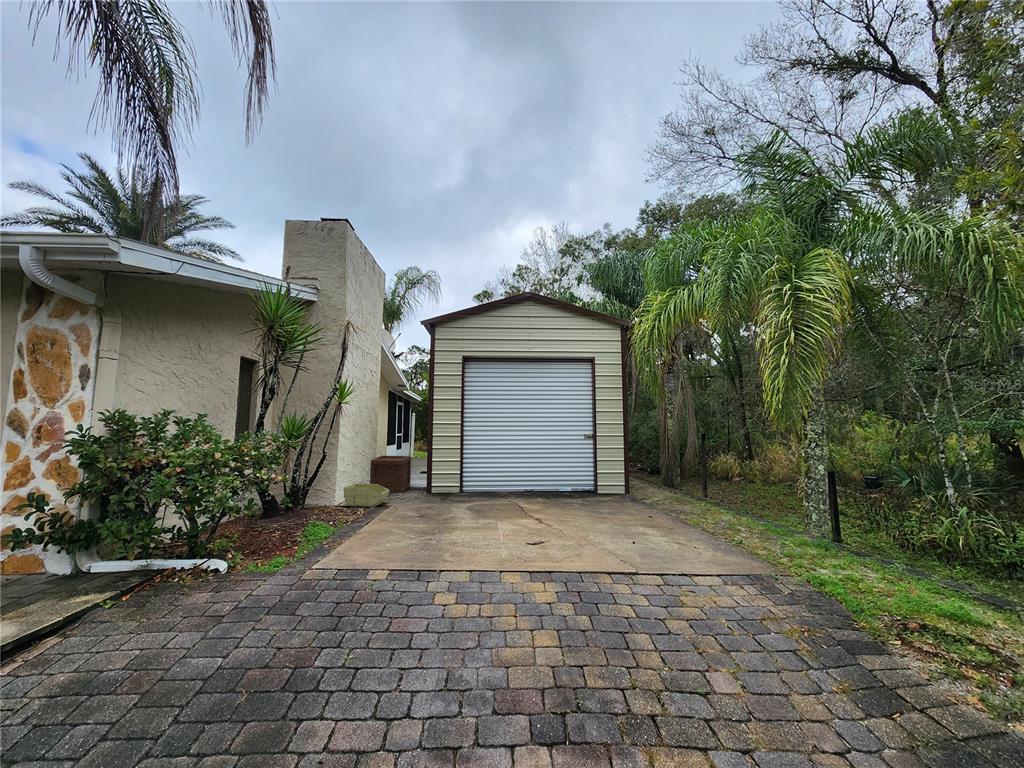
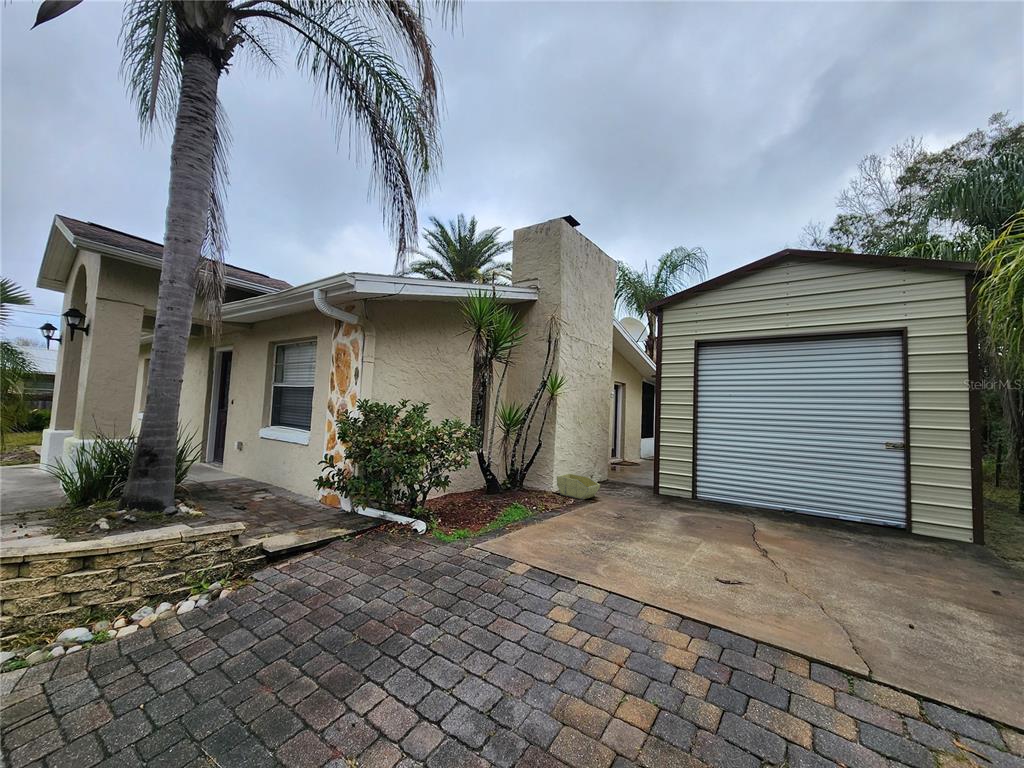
wooden crate: present [370,456,411,493] -> none [591,449,636,490]

